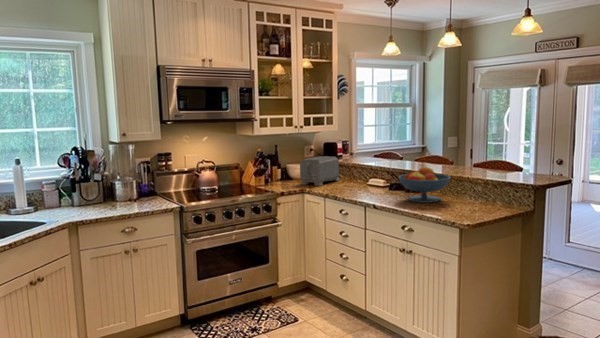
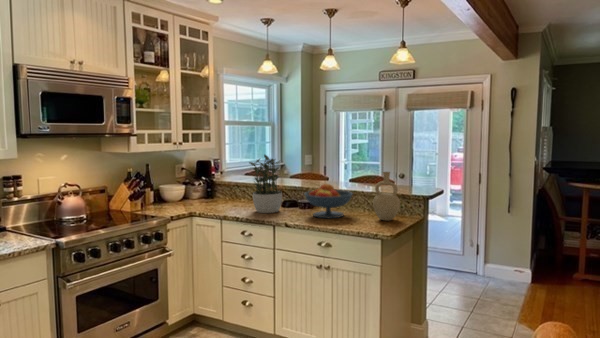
potted plant: none [350,136,383,194] -> present [249,155,282,213]
vase: none [467,155,499,209] -> present [373,172,400,221]
toaster: present [300,156,340,186] -> none [183,176,223,208]

